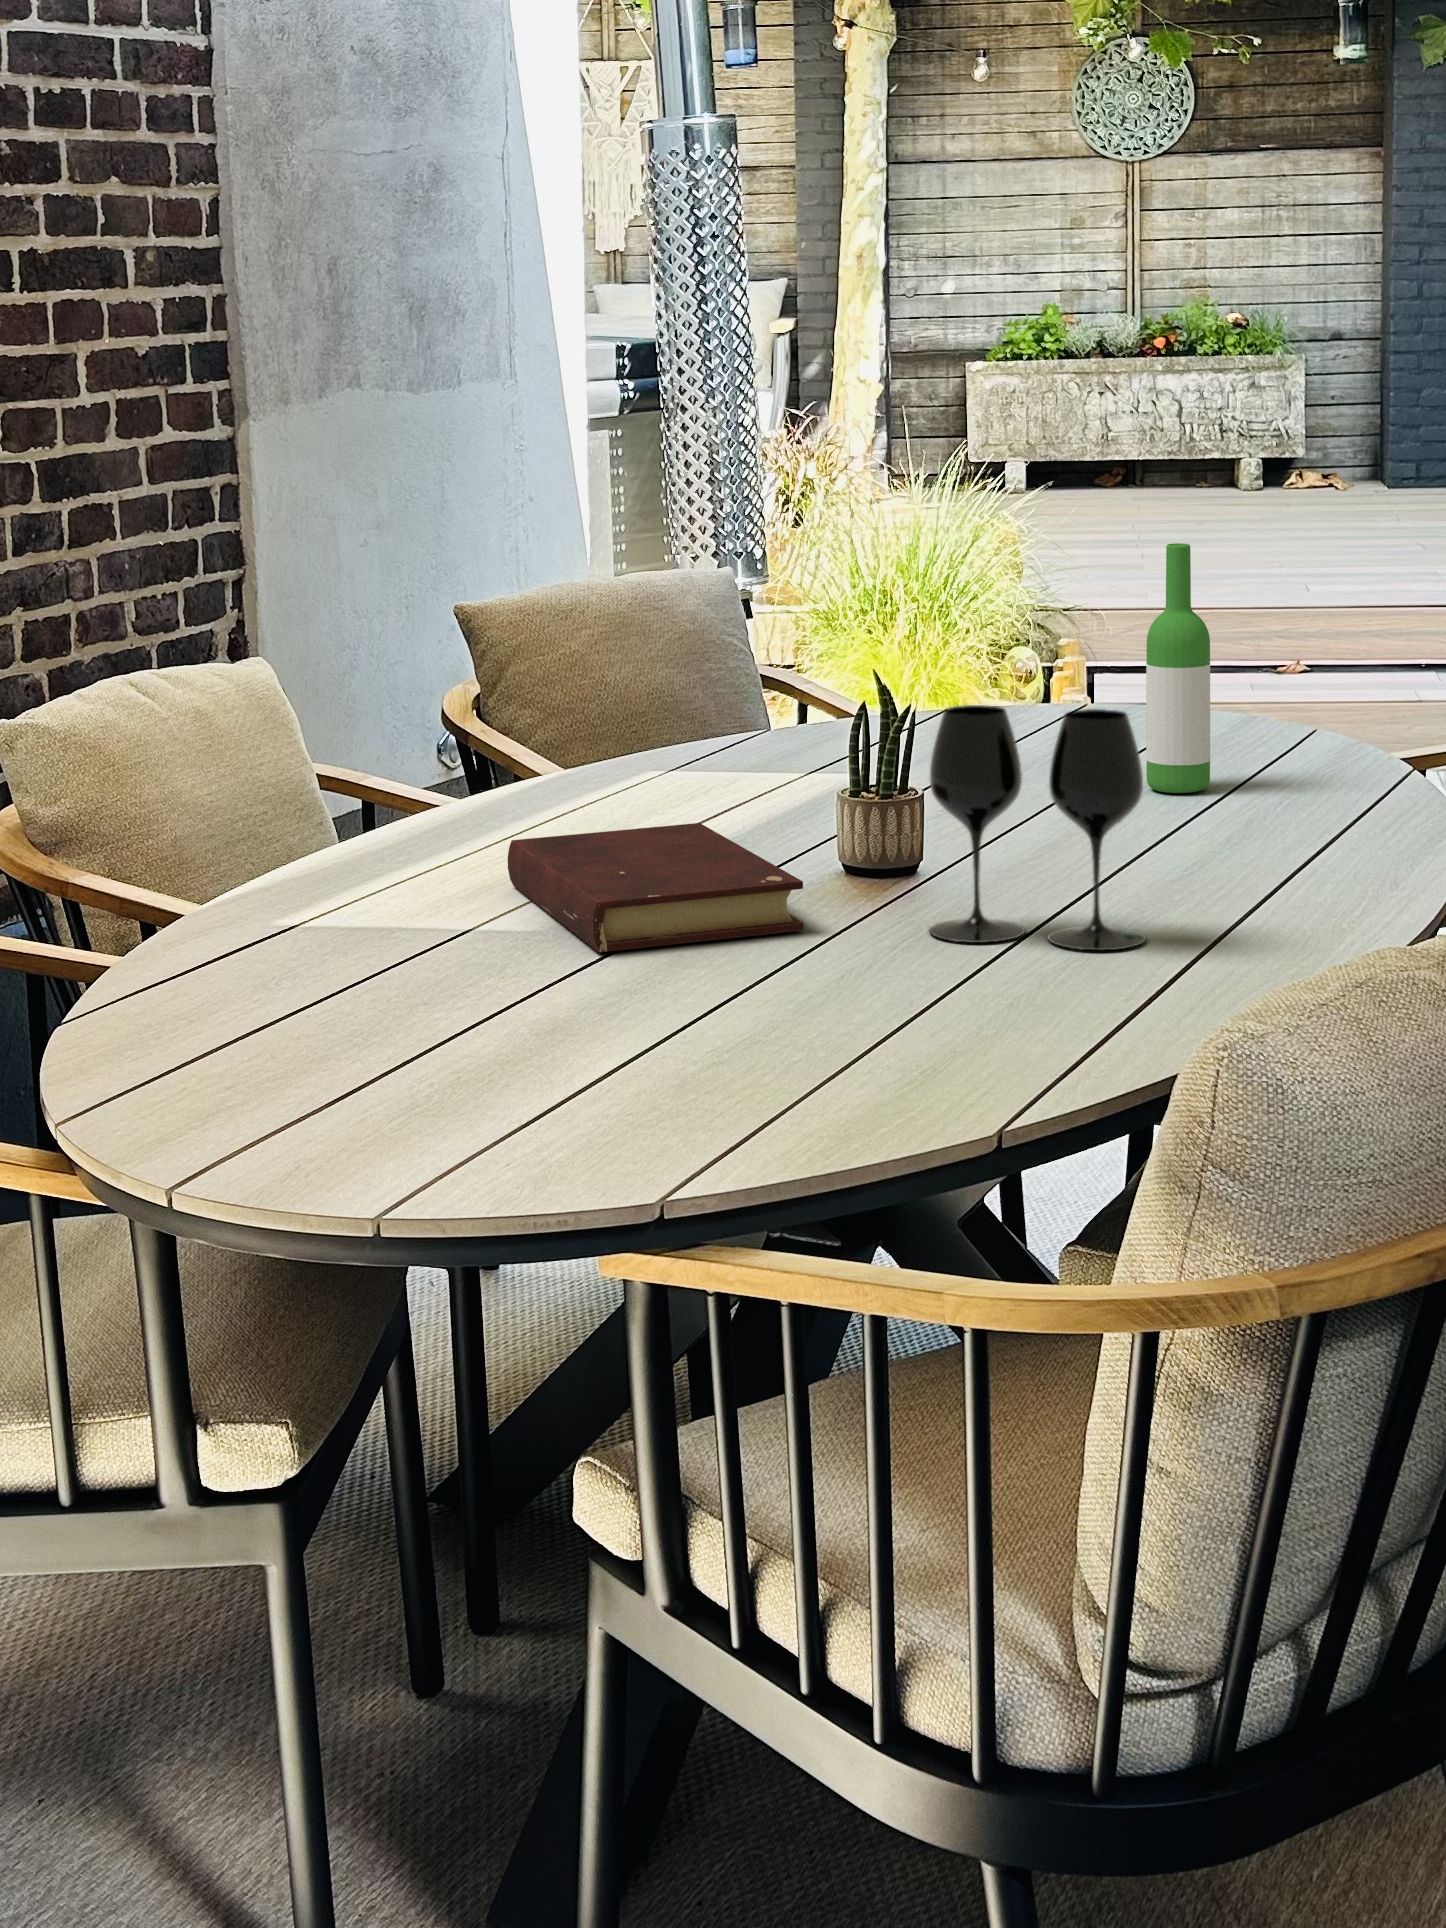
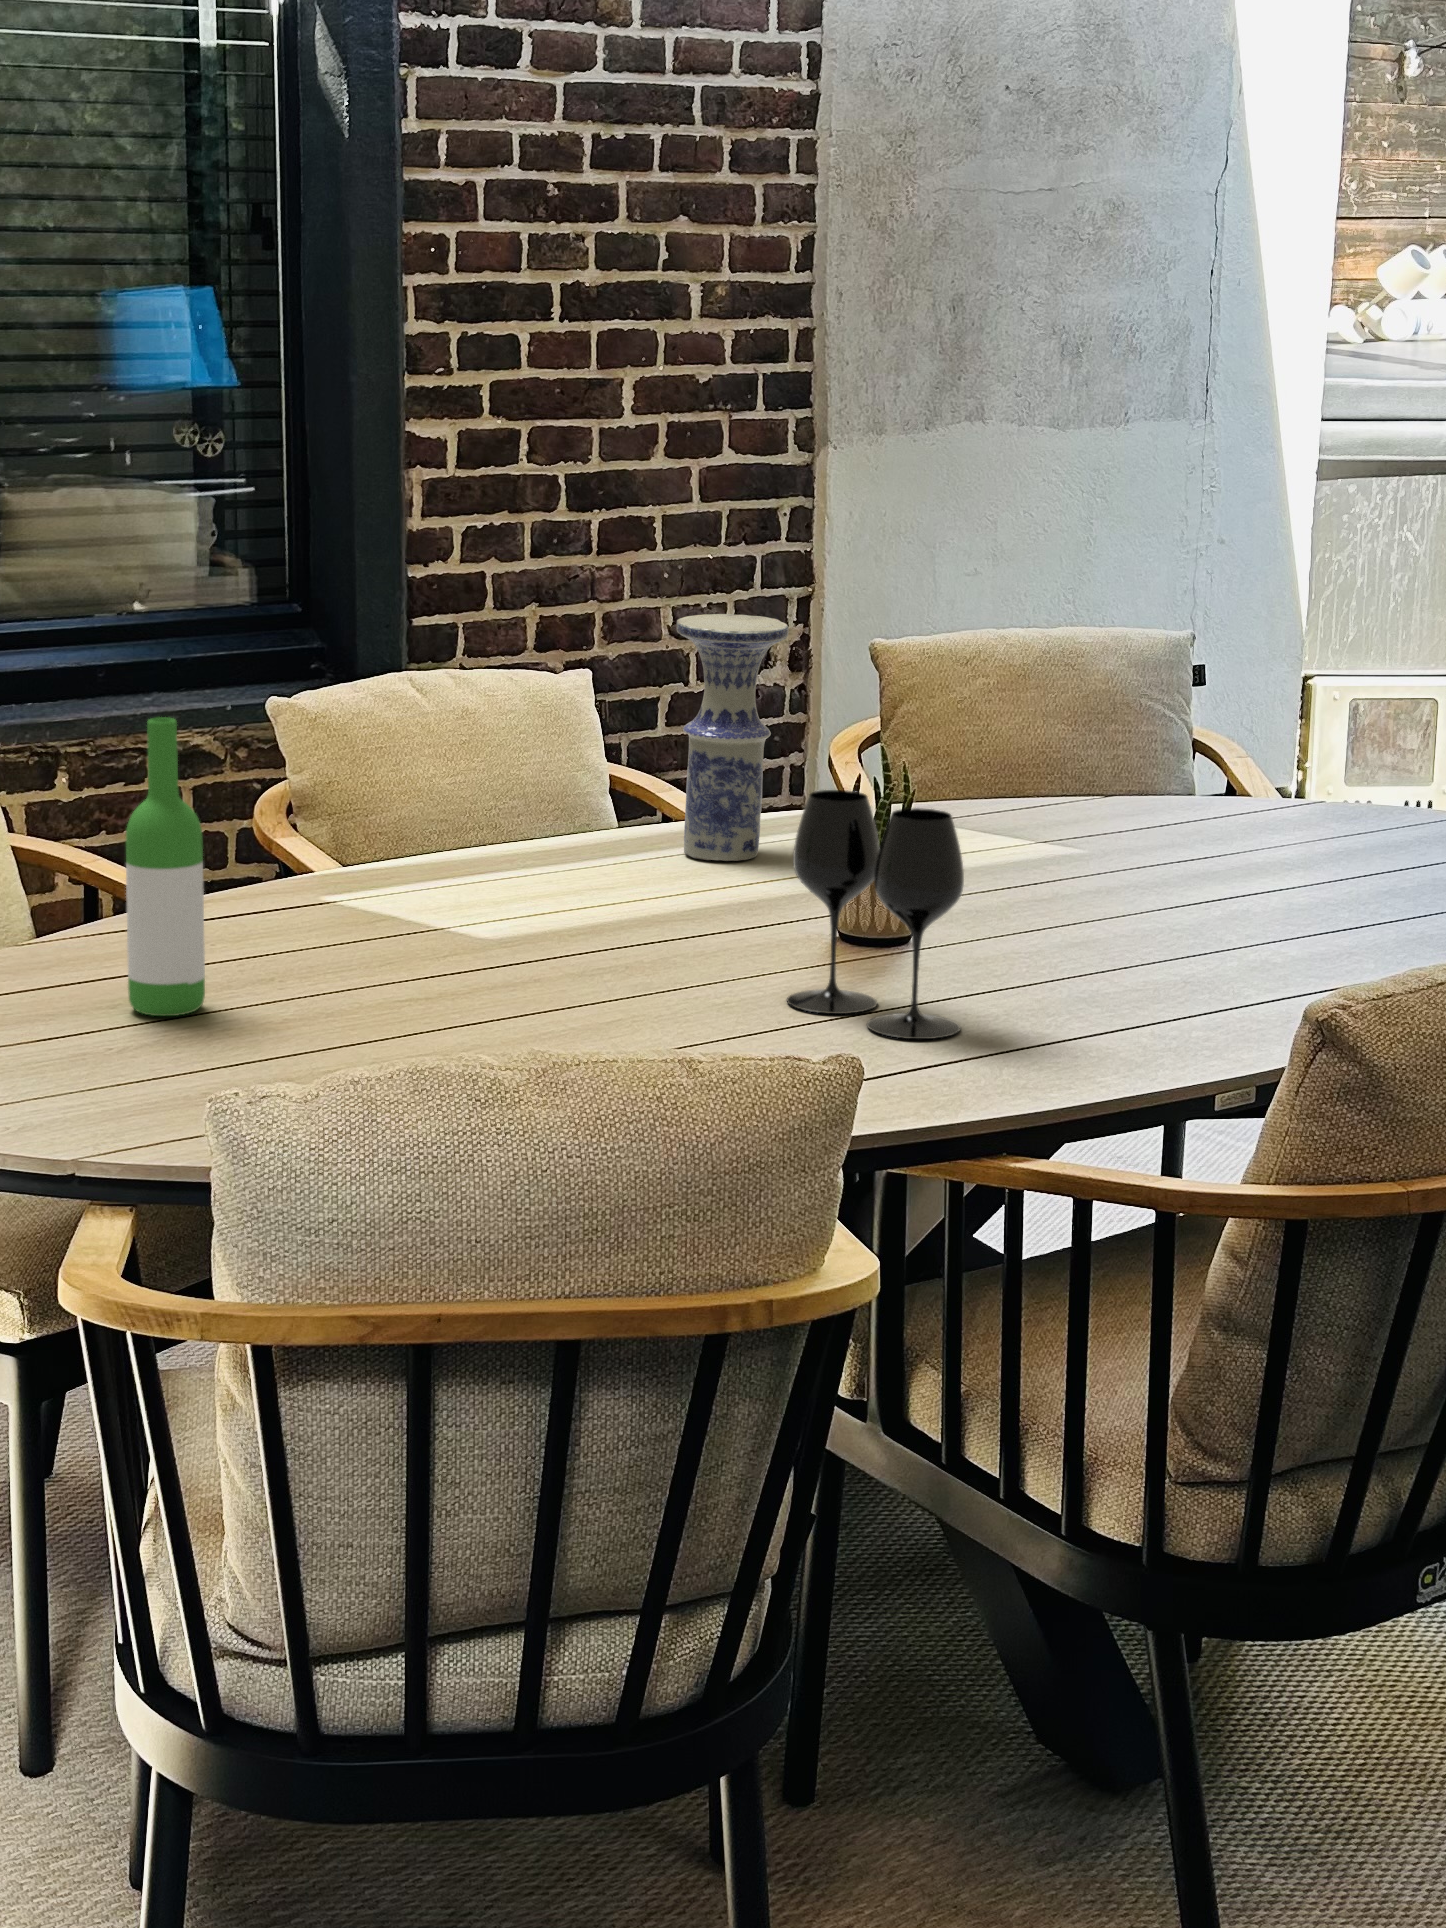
wine bottle: present [1146,543,1210,793] -> present [126,717,205,1016]
vase: none [504,563,625,829] -> present [677,614,789,861]
book: present [508,823,804,952] -> none [499,859,740,975]

